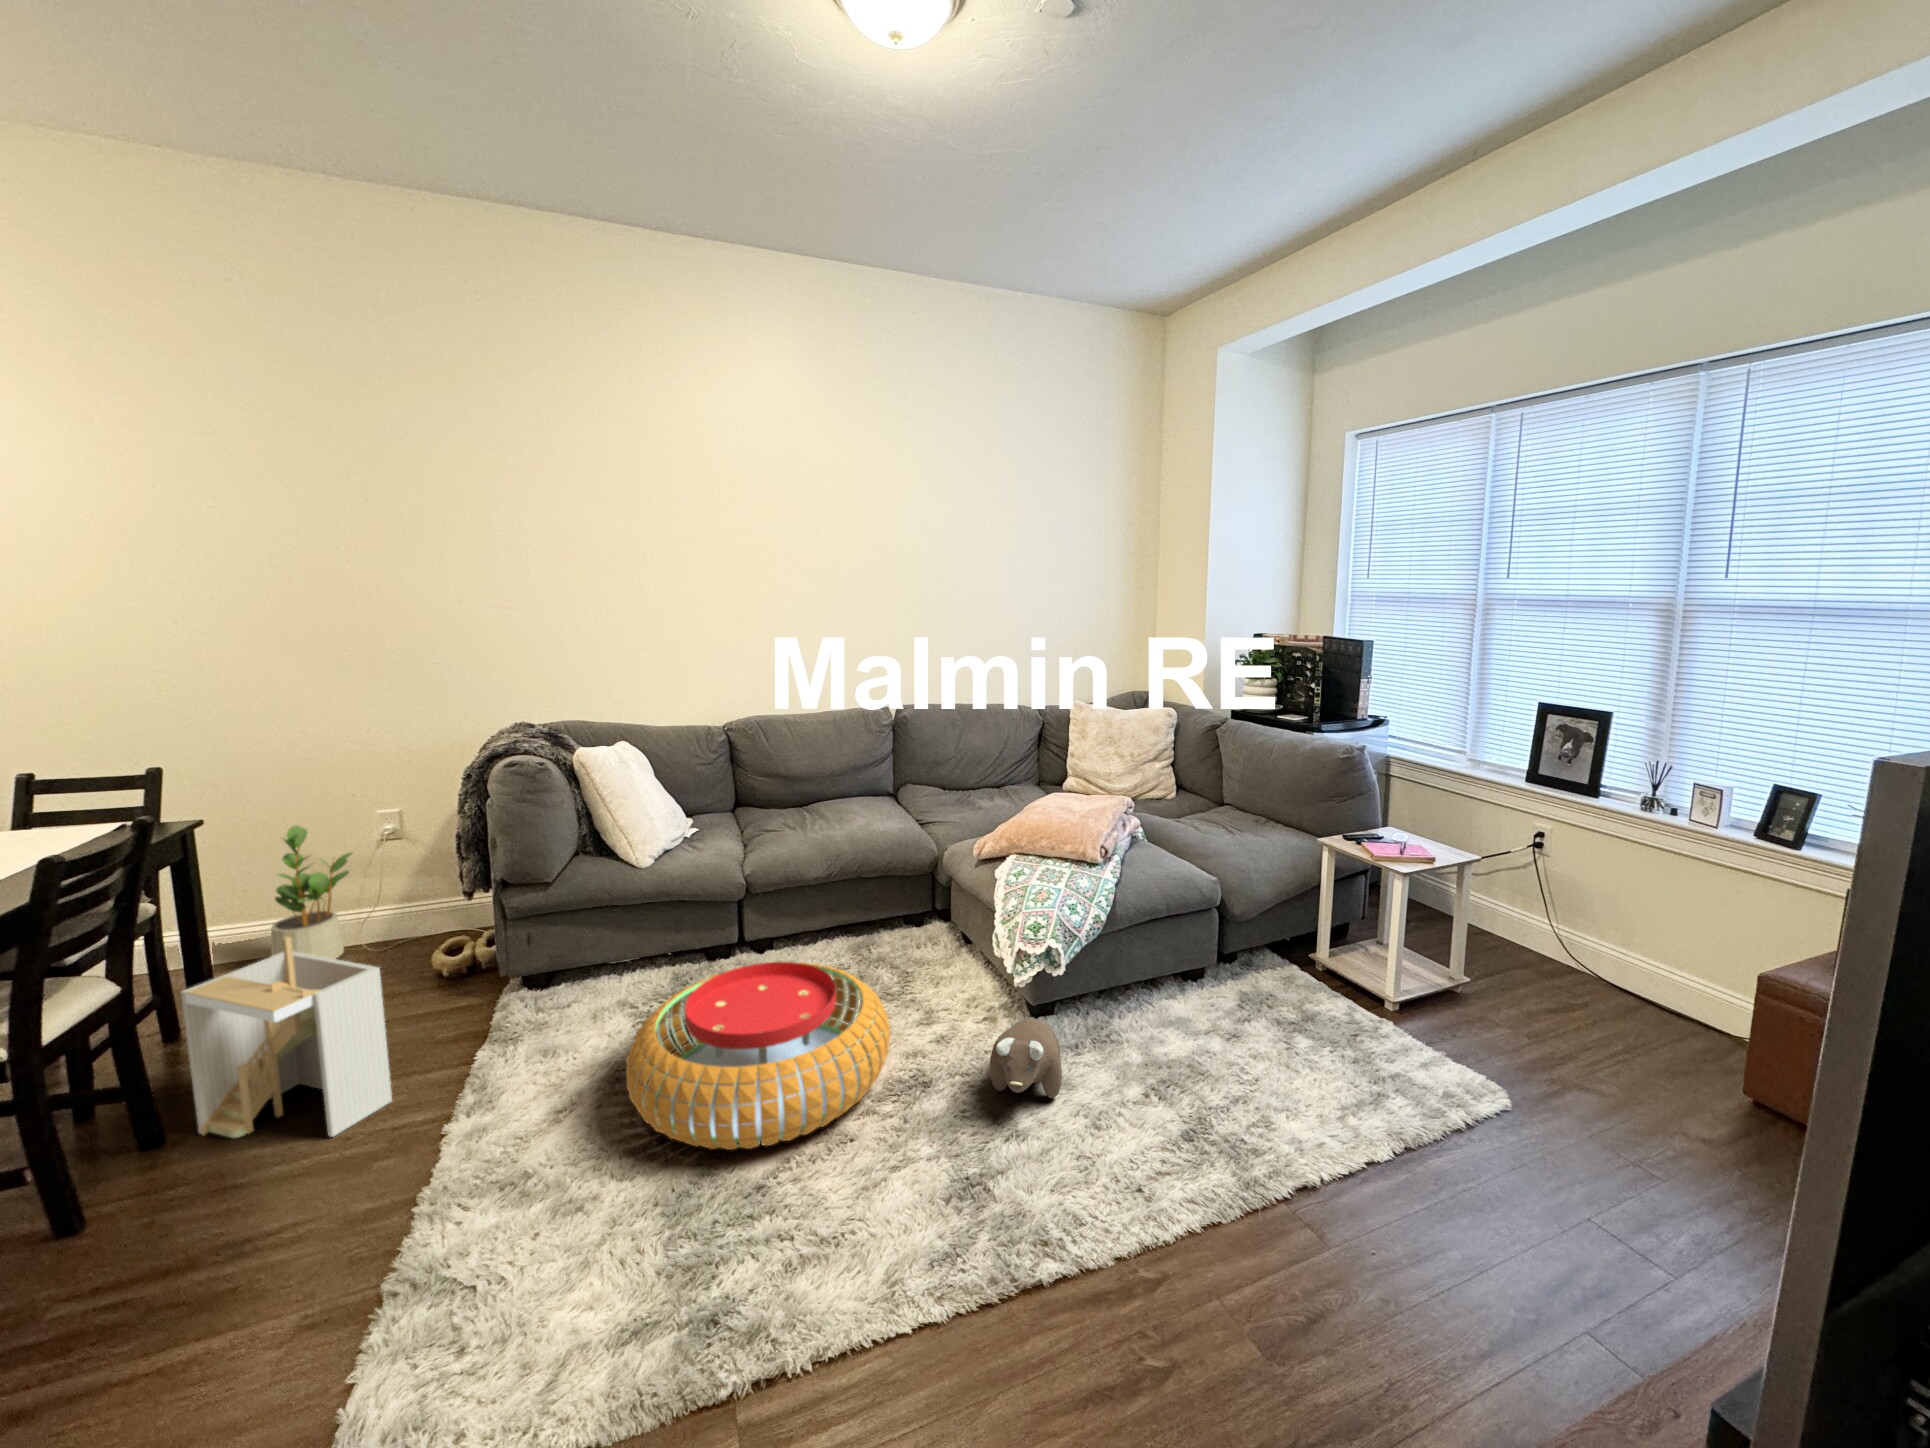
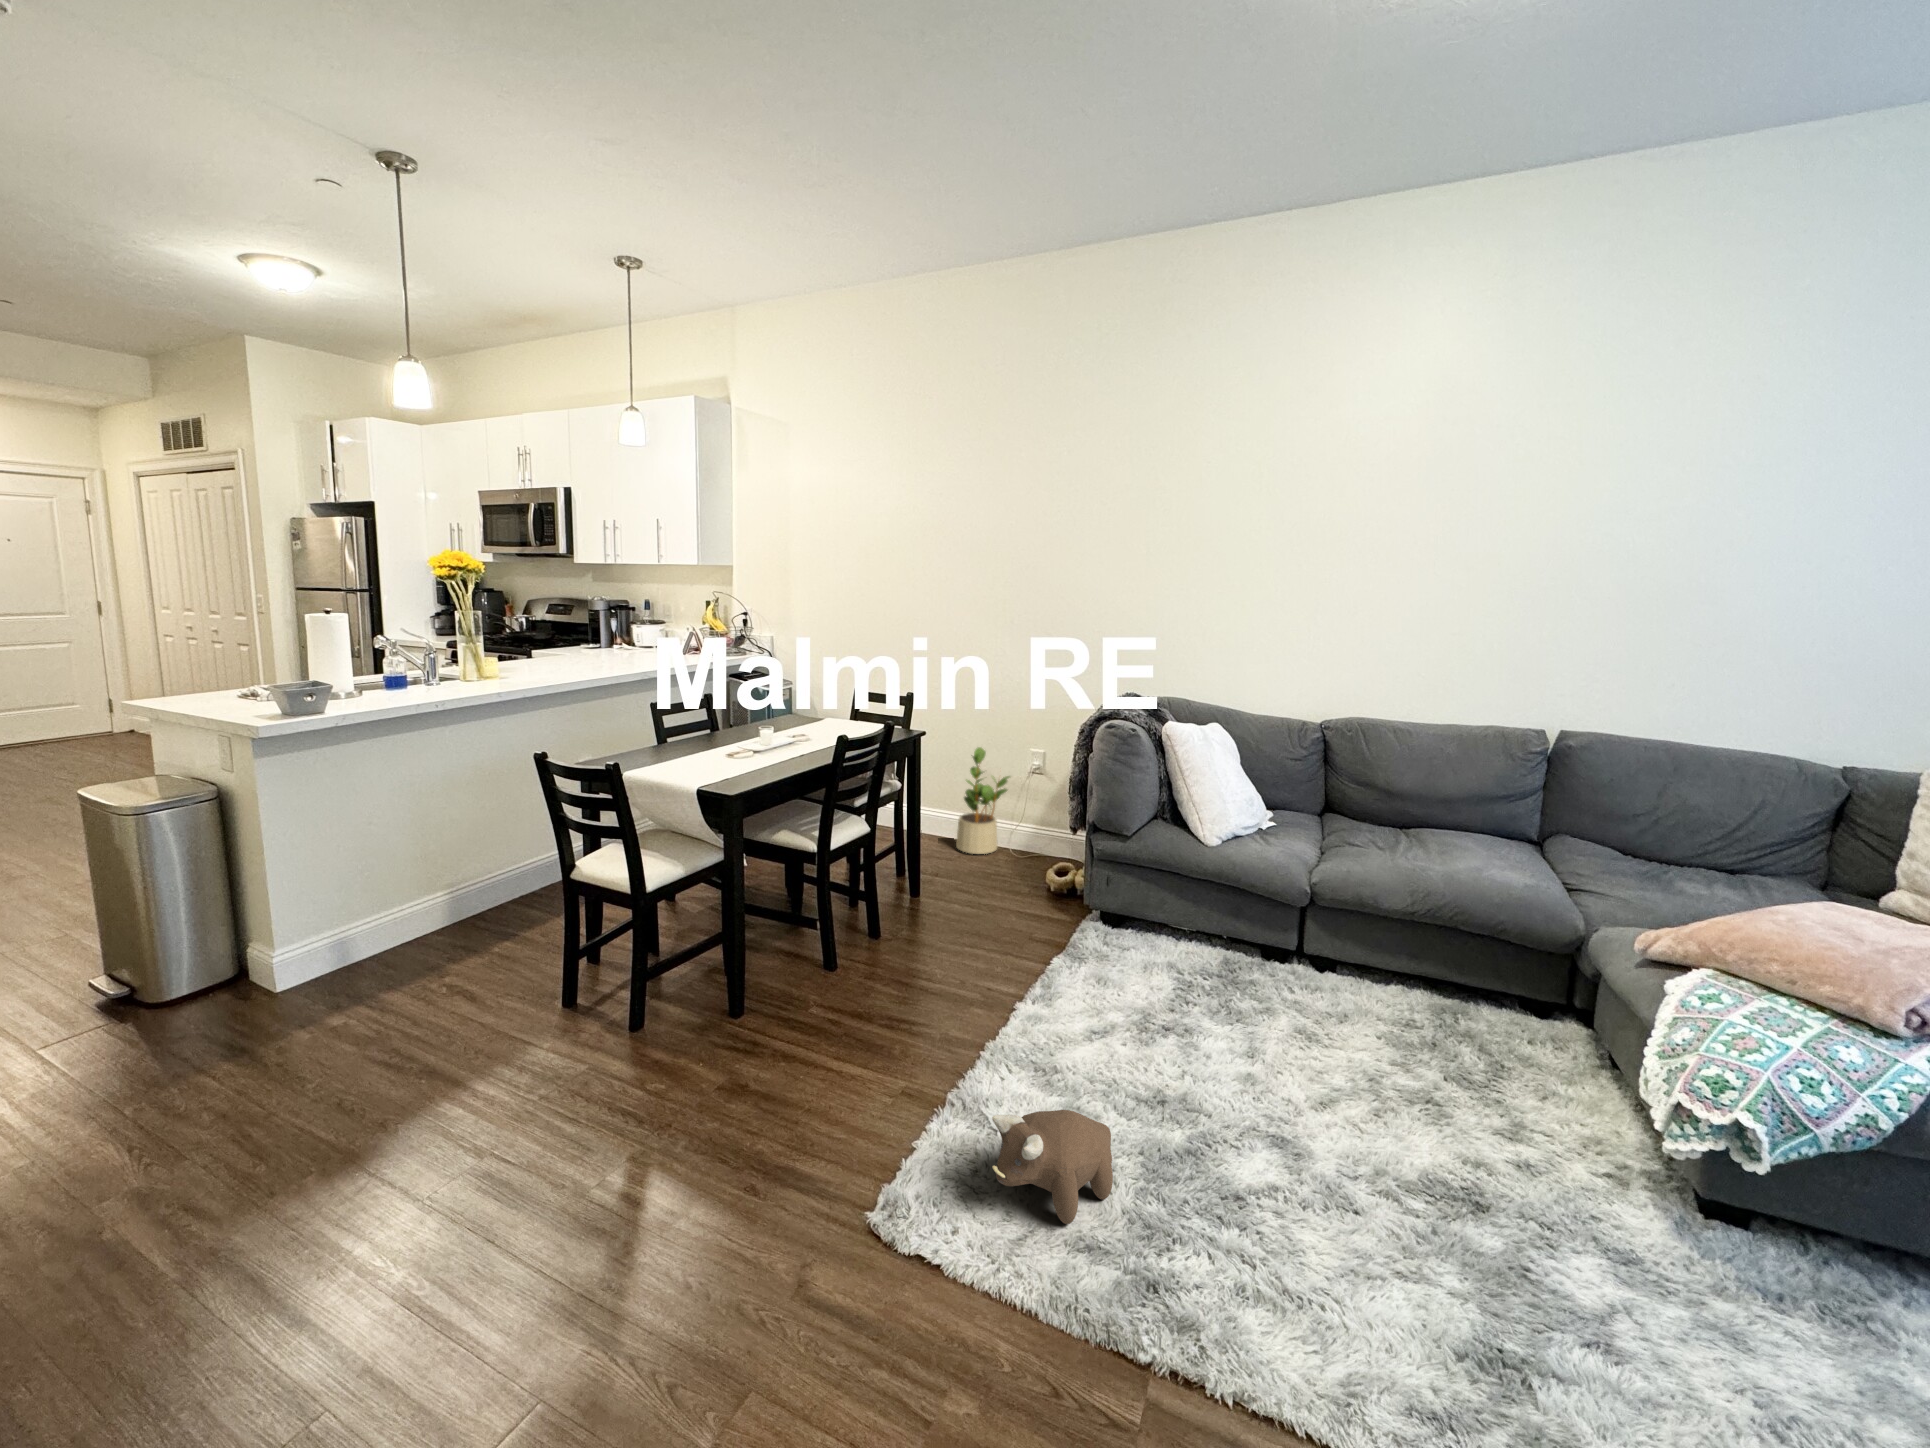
storage bin: present [181,937,392,1138] -> none [891,821,994,976]
pouf: present [626,962,890,1150] -> none [1145,969,1445,1179]
plush toy: present [990,1018,1062,1098] -> present [992,1110,1113,1224]

